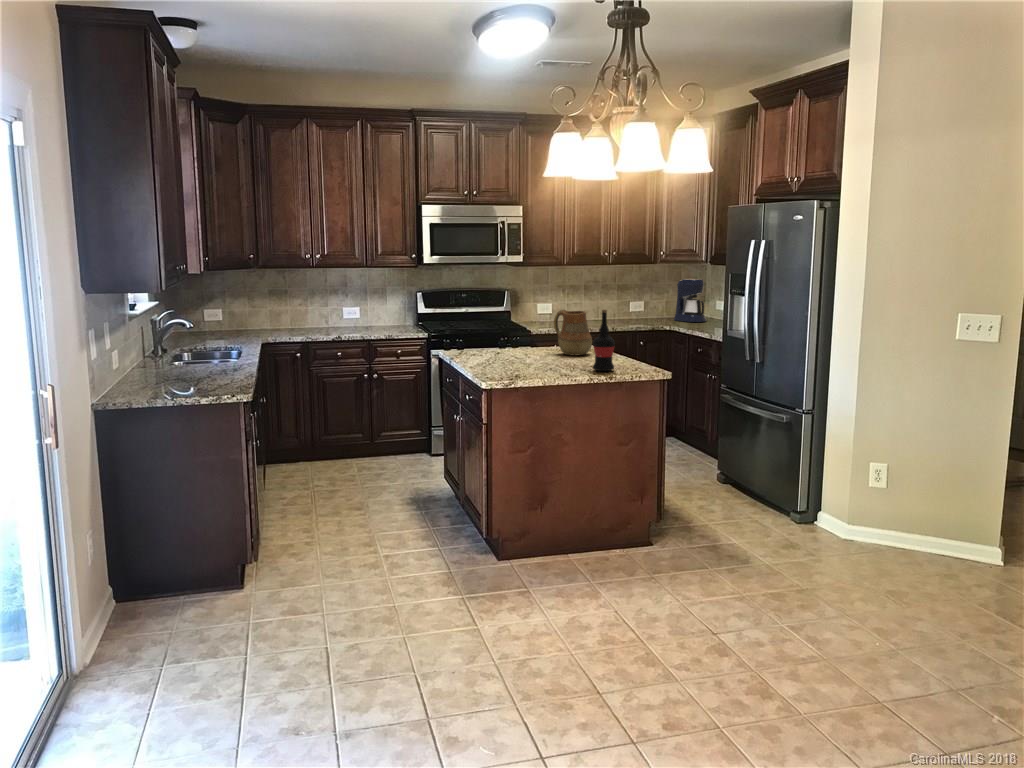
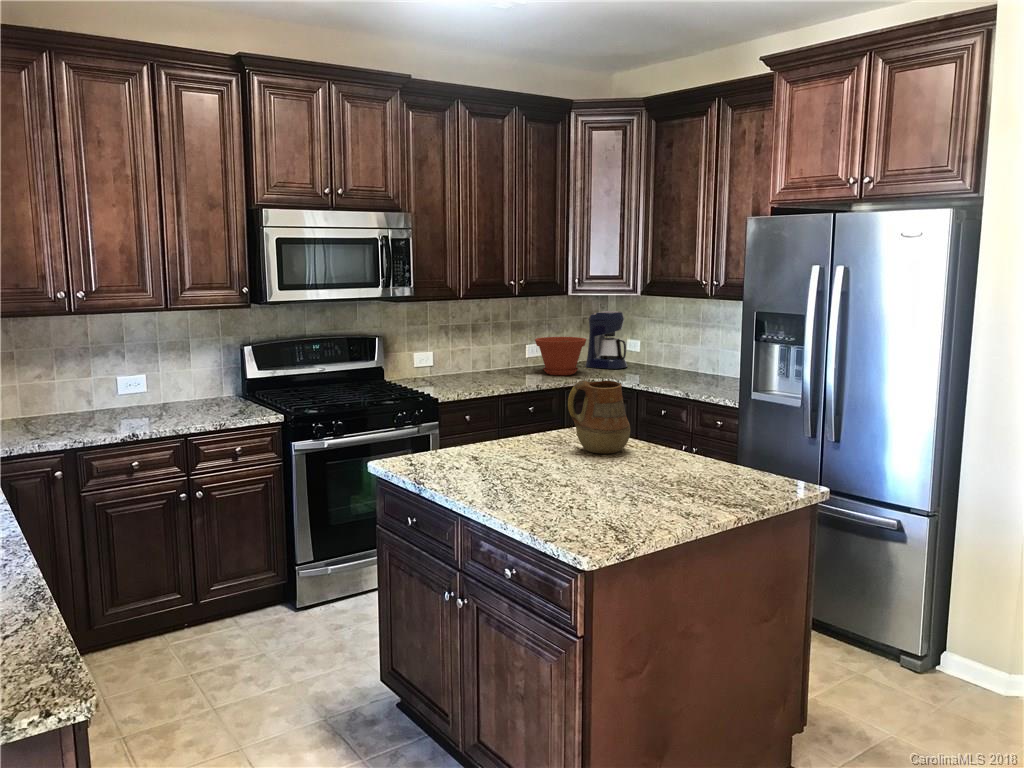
plant pot: none [627,296,665,324] -> present [535,337,586,375]
wine bottle: present [593,310,615,371] -> none [704,388,742,491]

